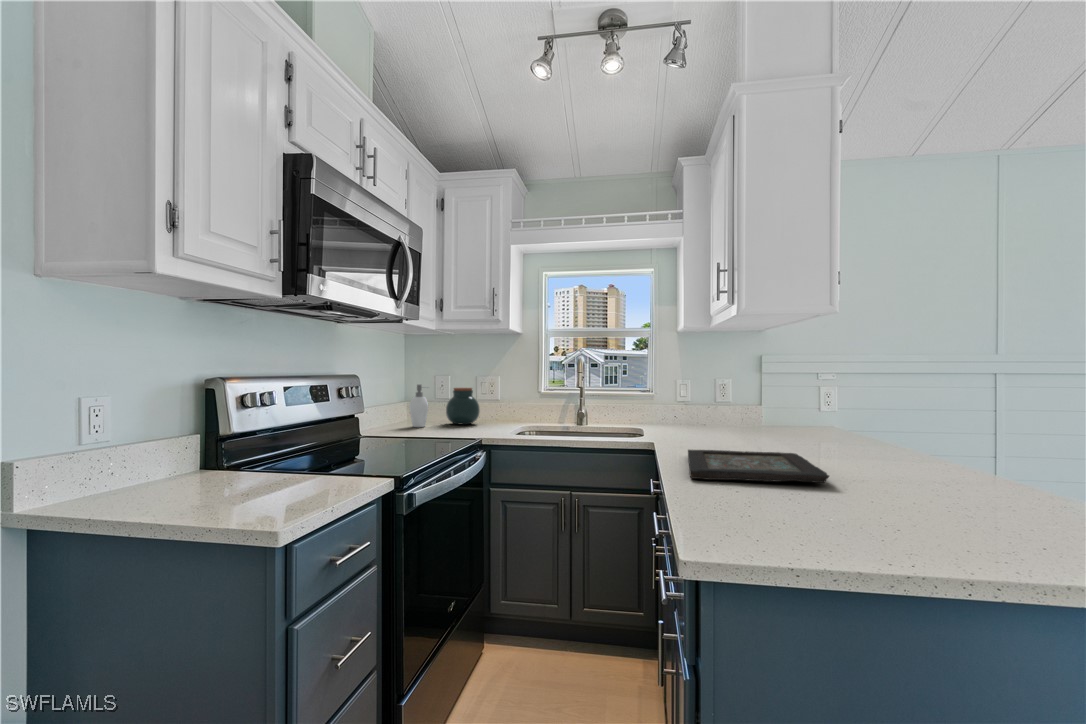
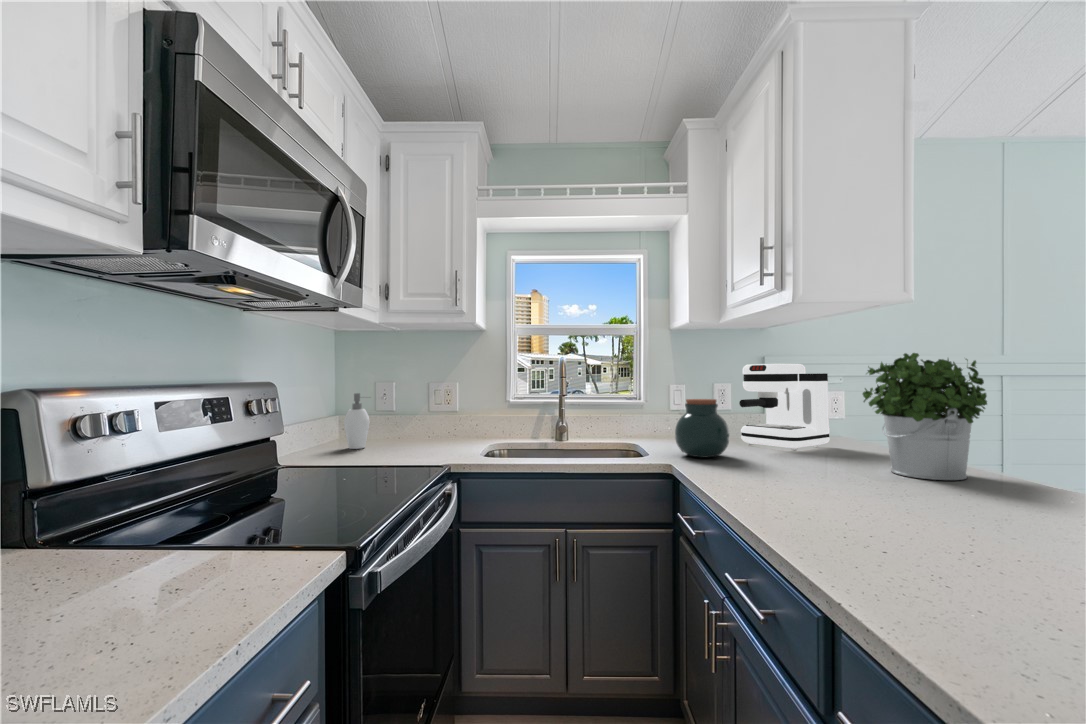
potted plant: none [806,356,907,459] -> present [863,353,987,480]
coffee maker: none [725,363,807,436] -> present [739,364,830,450]
jar: present [446,388,480,424] -> present [675,399,729,457]
decorative tray: present [688,450,829,483] -> none [735,476,979,528]

